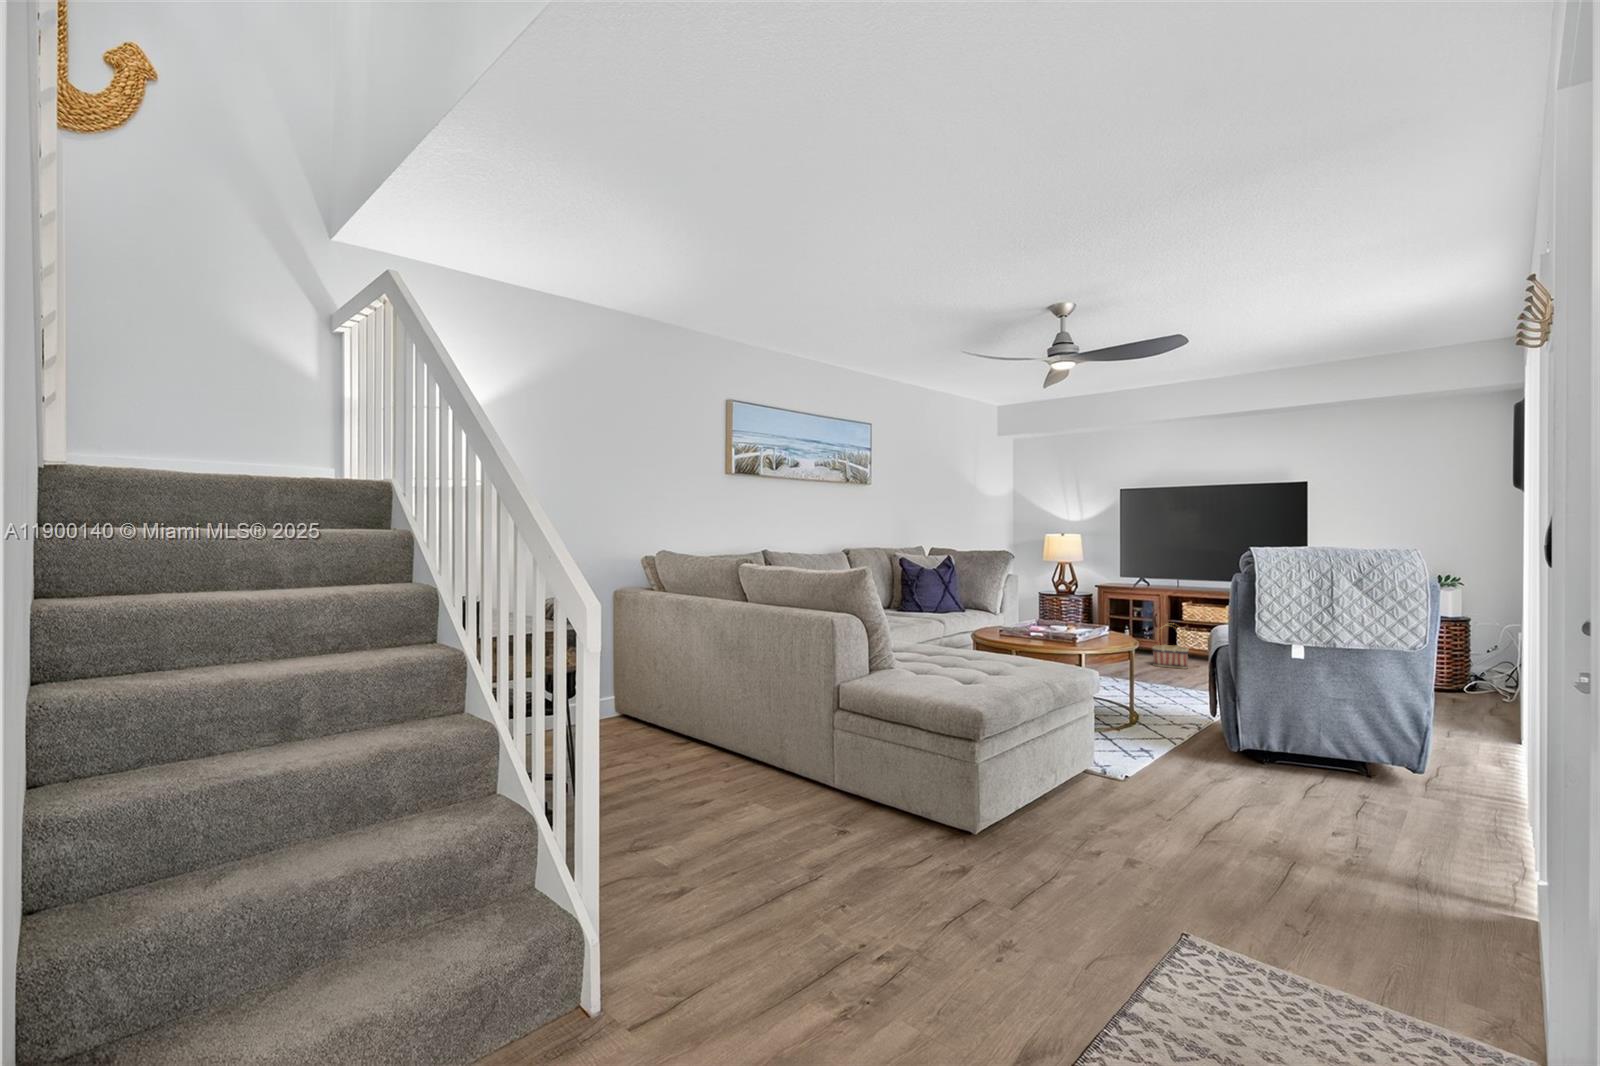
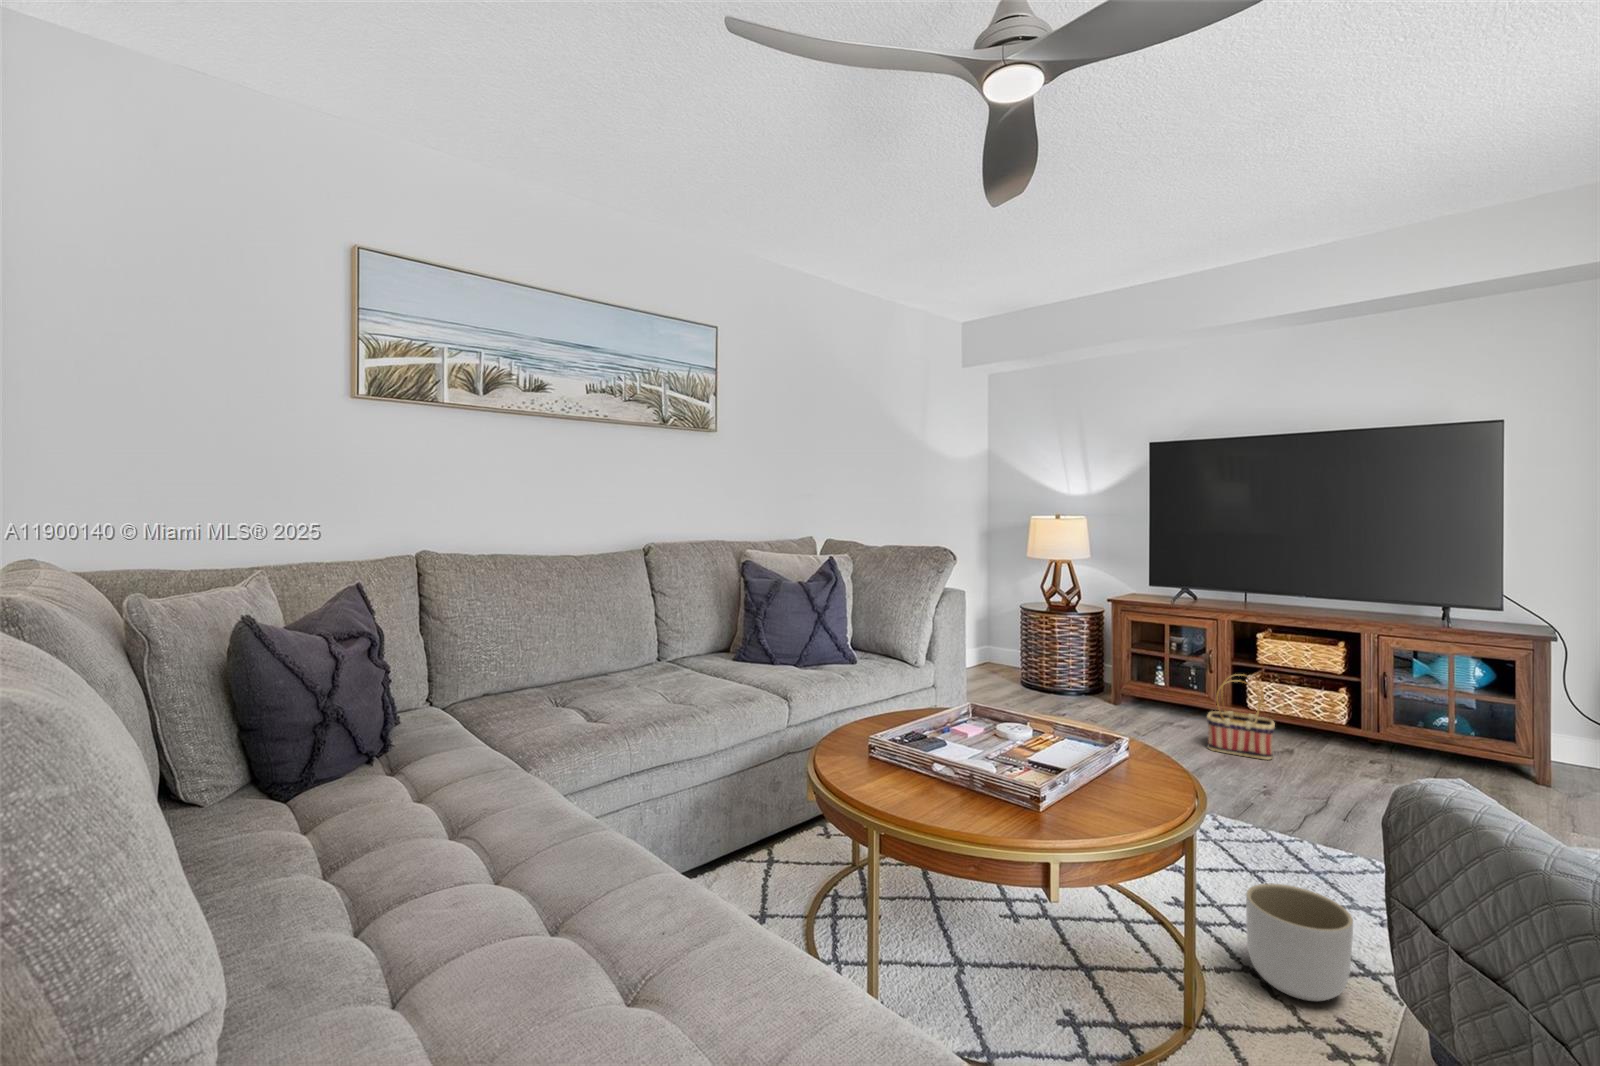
planter: none [1155,681,1193,718] -> present [1246,883,1353,1001]

